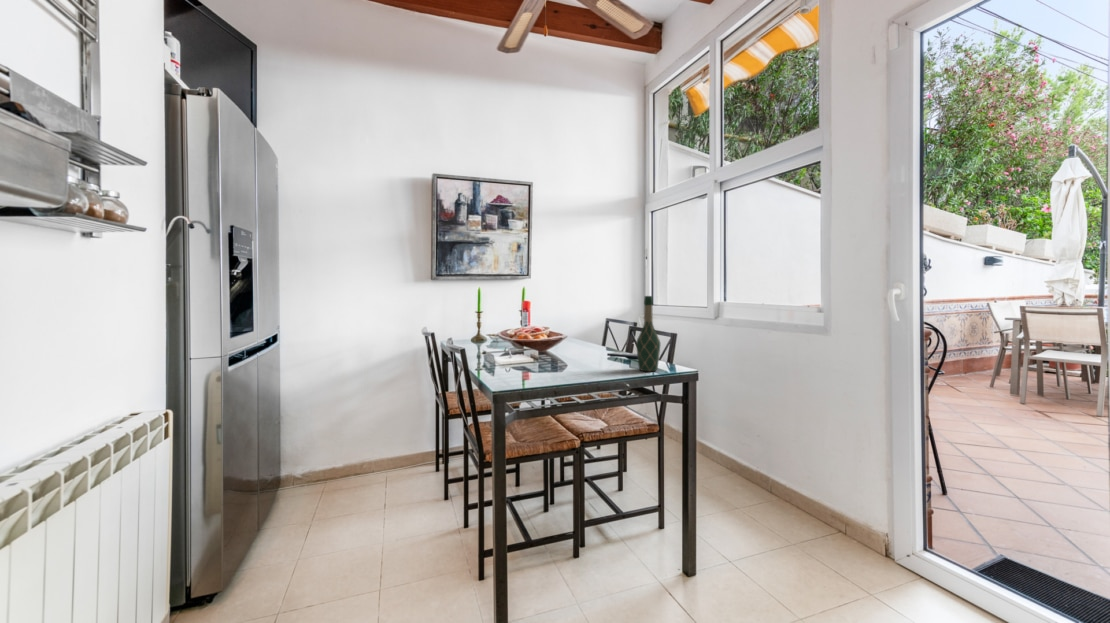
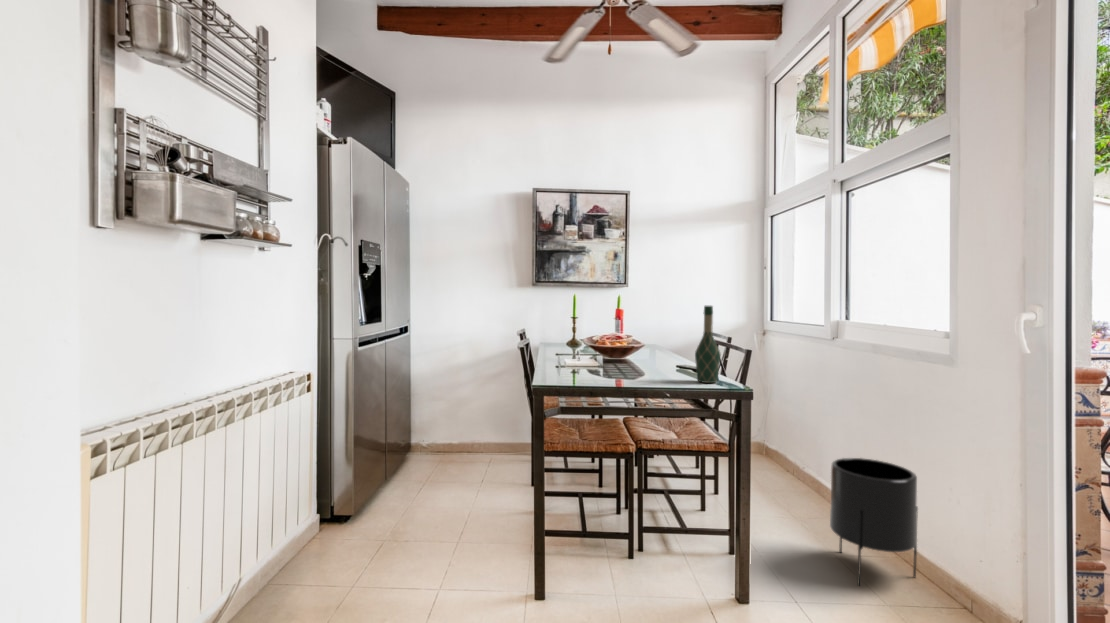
planter: none [737,424,807,537] -> present [830,458,918,585]

